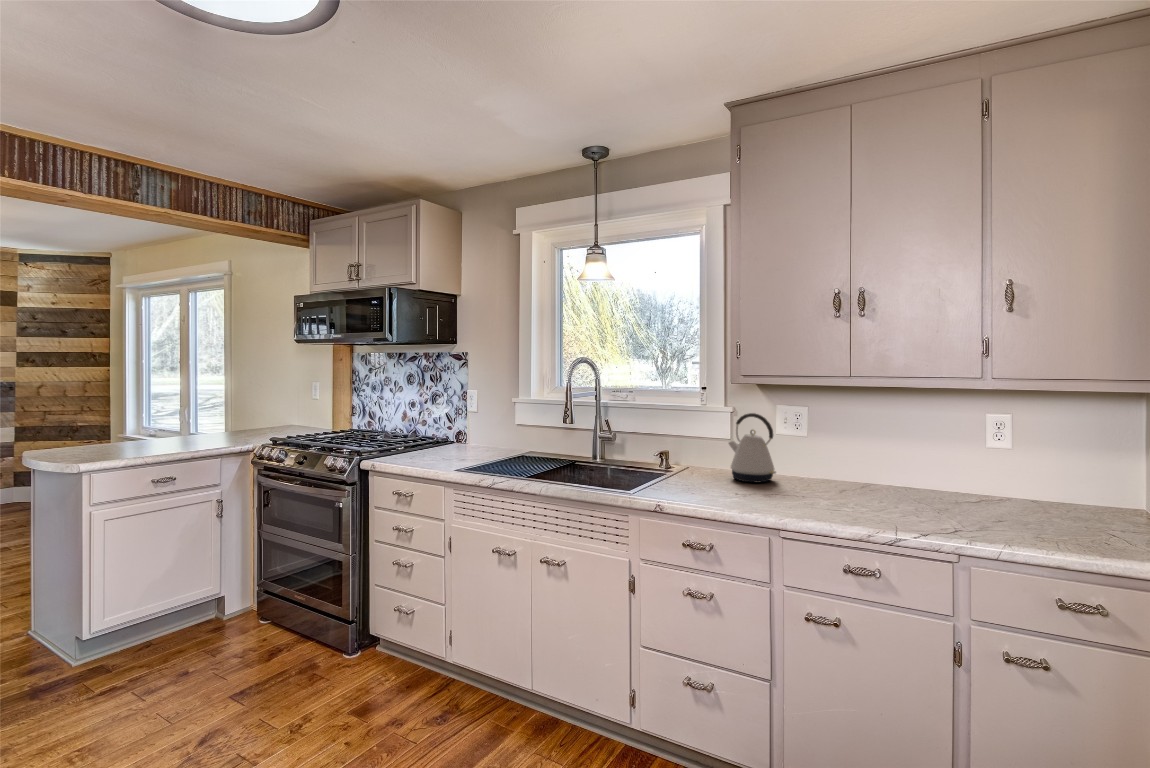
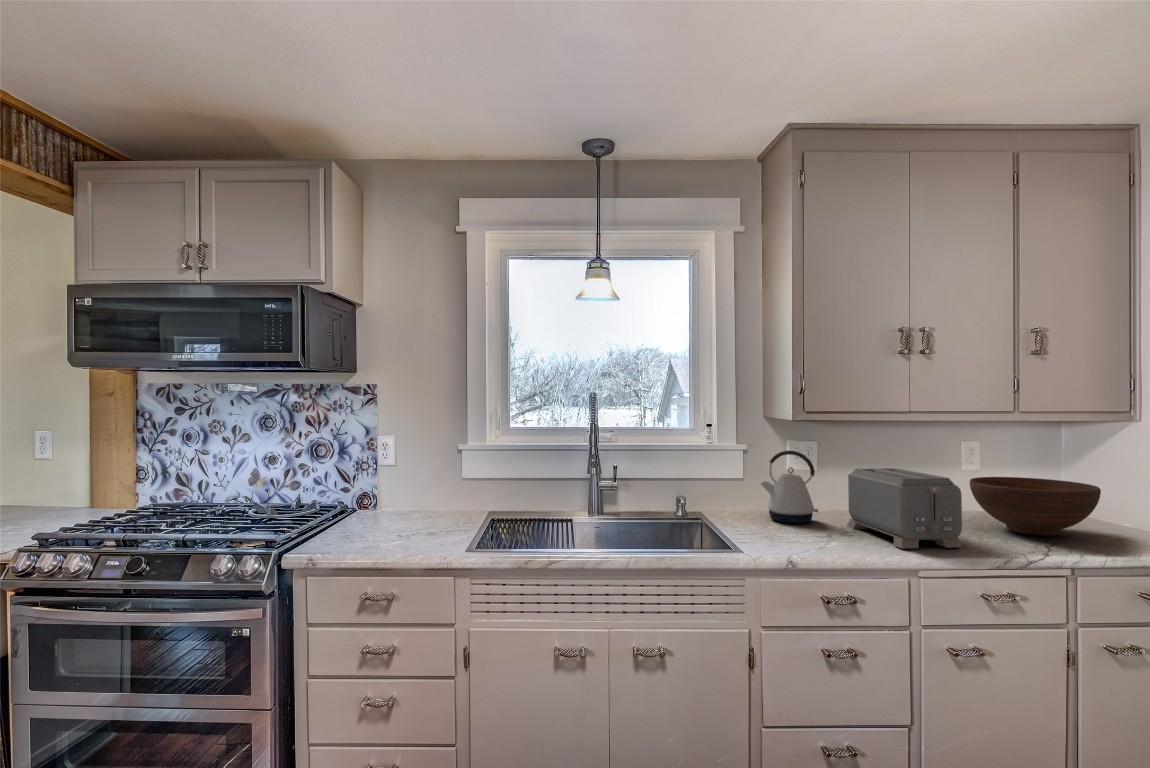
toaster: none [779,433,853,516] -> present [847,468,962,549]
fruit bowl: none [929,453,1080,523] -> present [970,477,1101,536]

